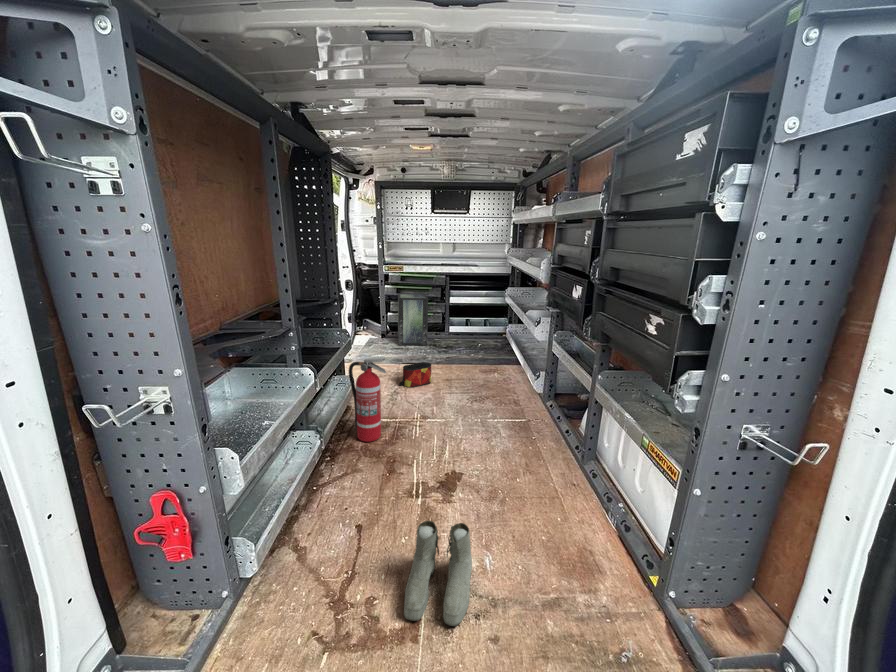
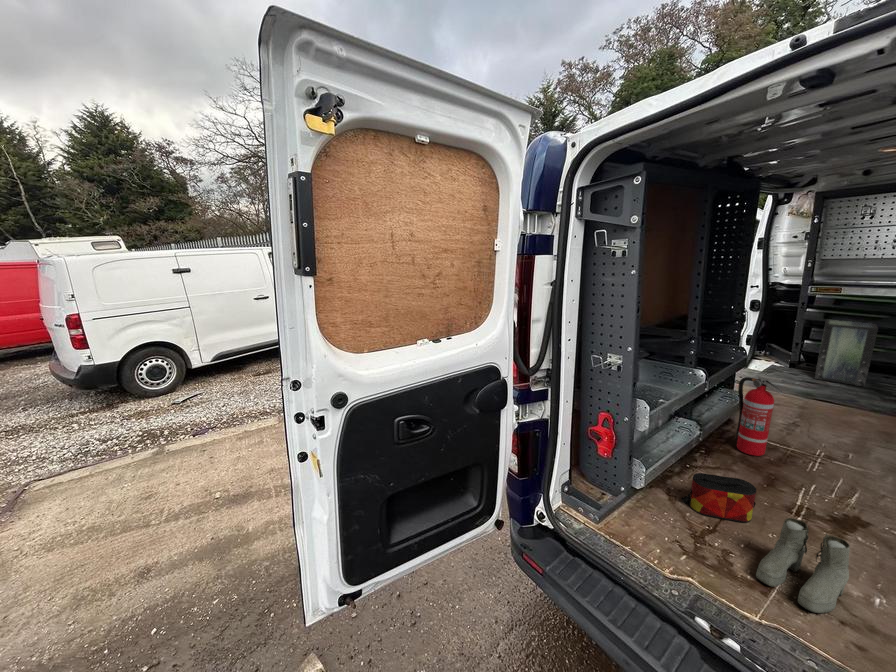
bag: present [399,362,431,388] -> present [681,473,756,523]

